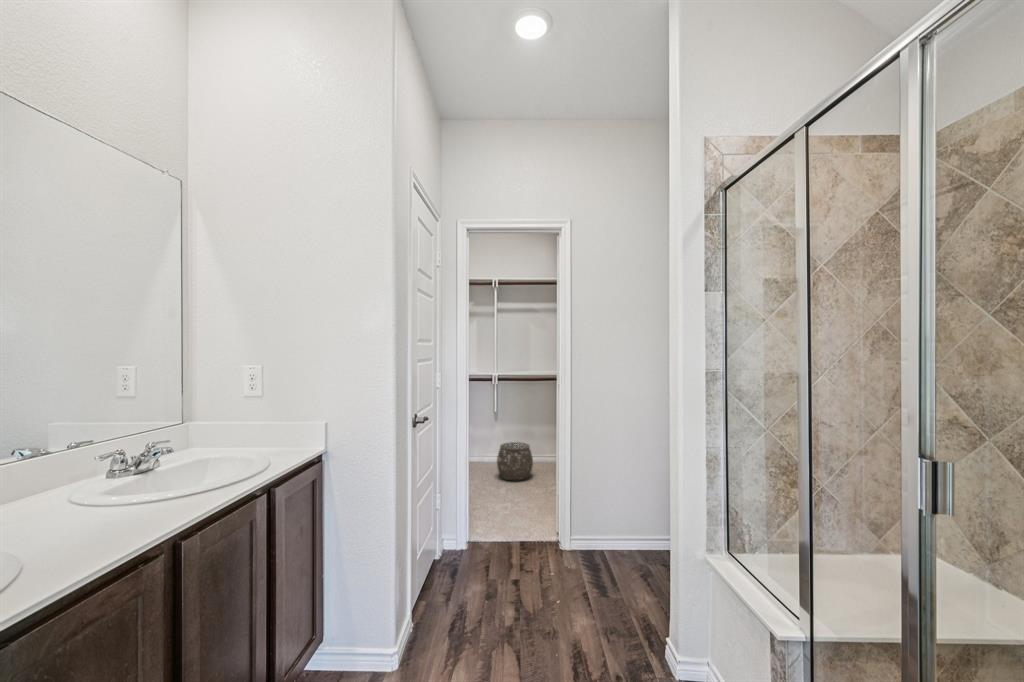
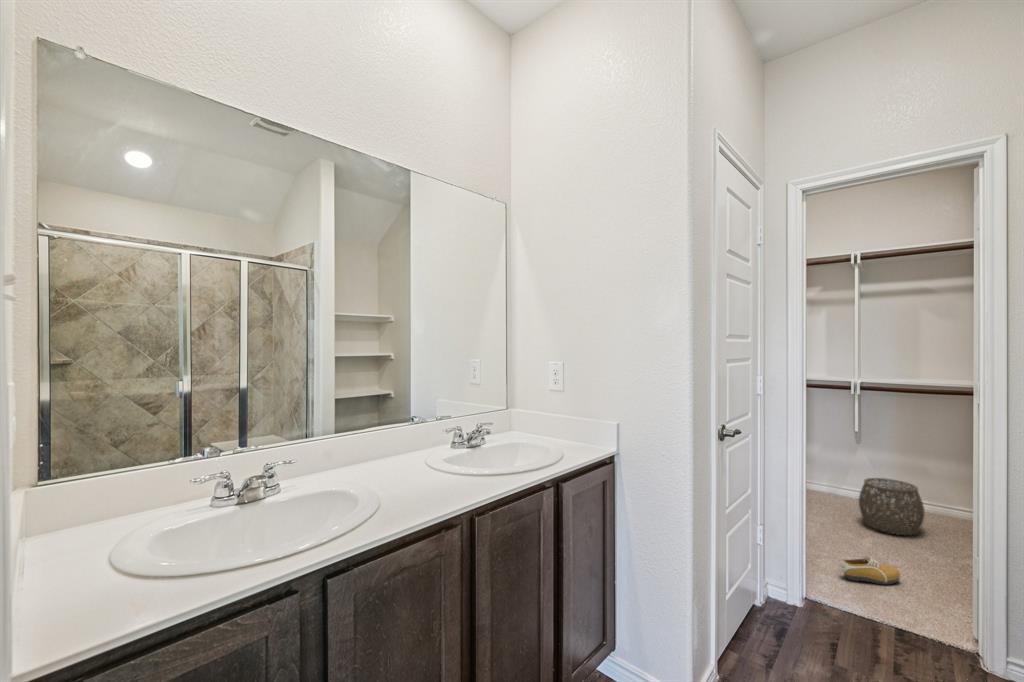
shoe: none [489,499,522,519] -> present [840,555,900,585]

